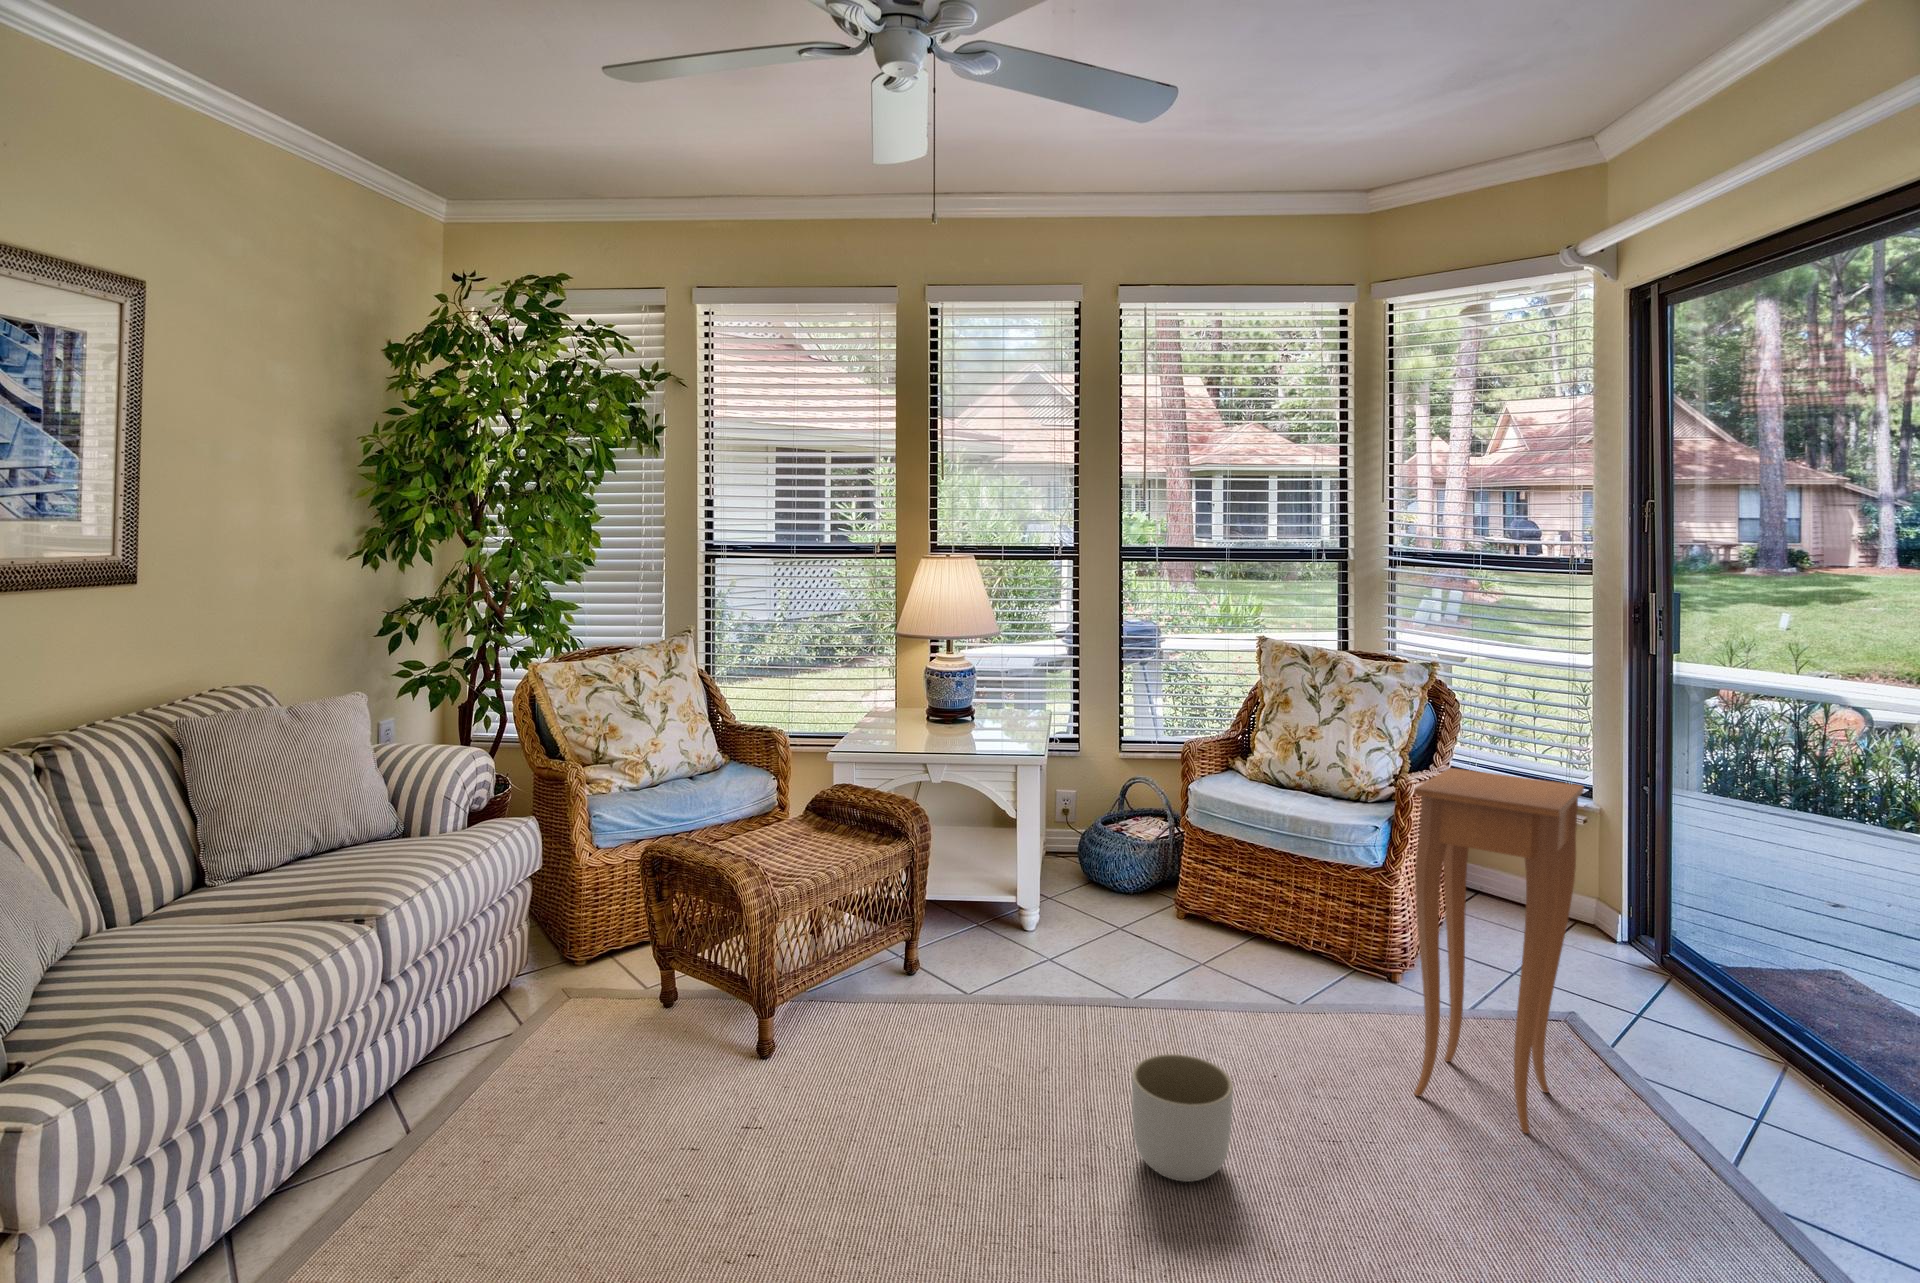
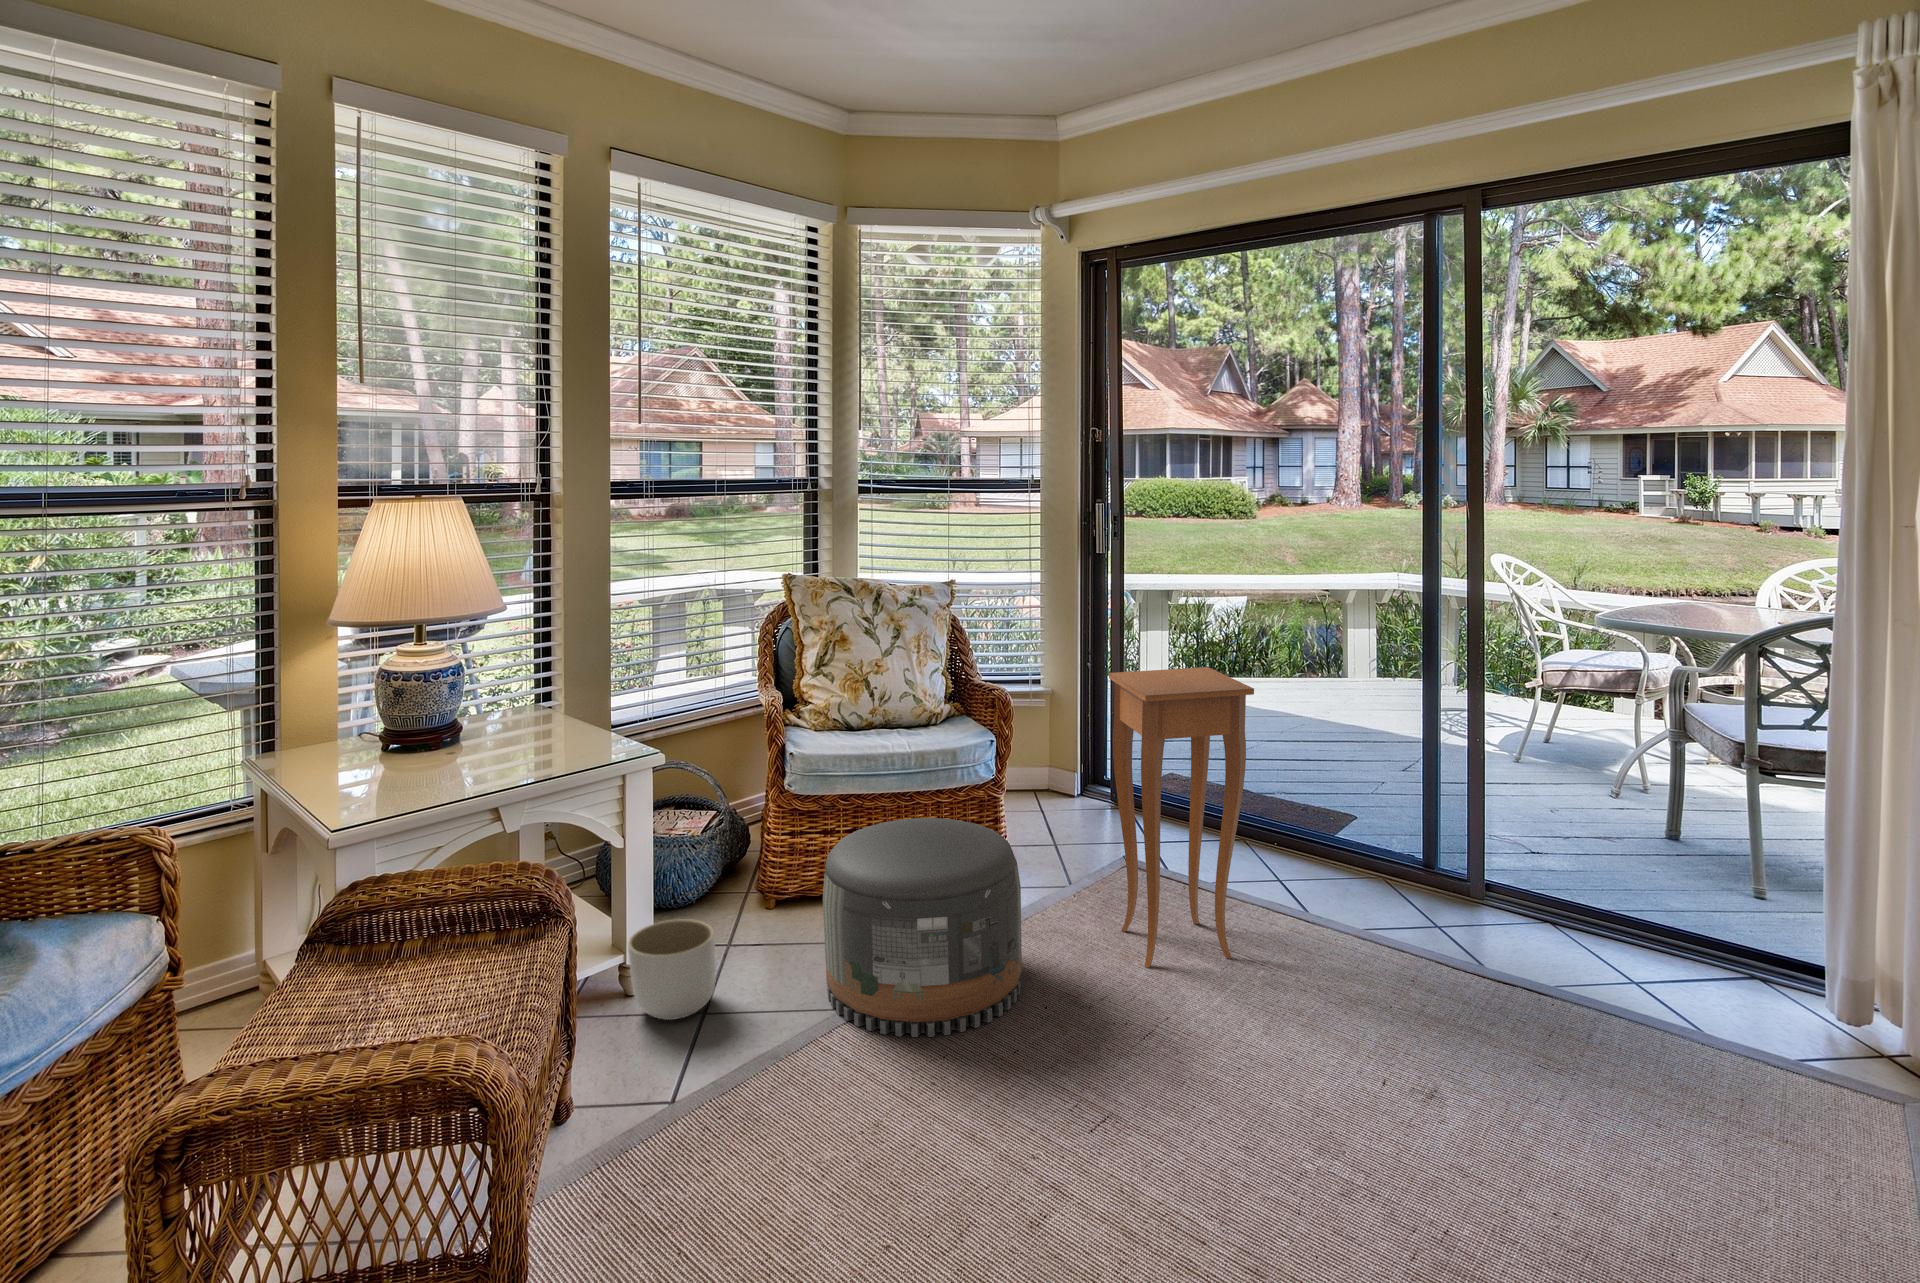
pouf: none [1106,858,1293,1059] -> present [823,818,1022,1037]
planter: present [1132,1054,1233,1182] -> present [628,919,716,1020]

